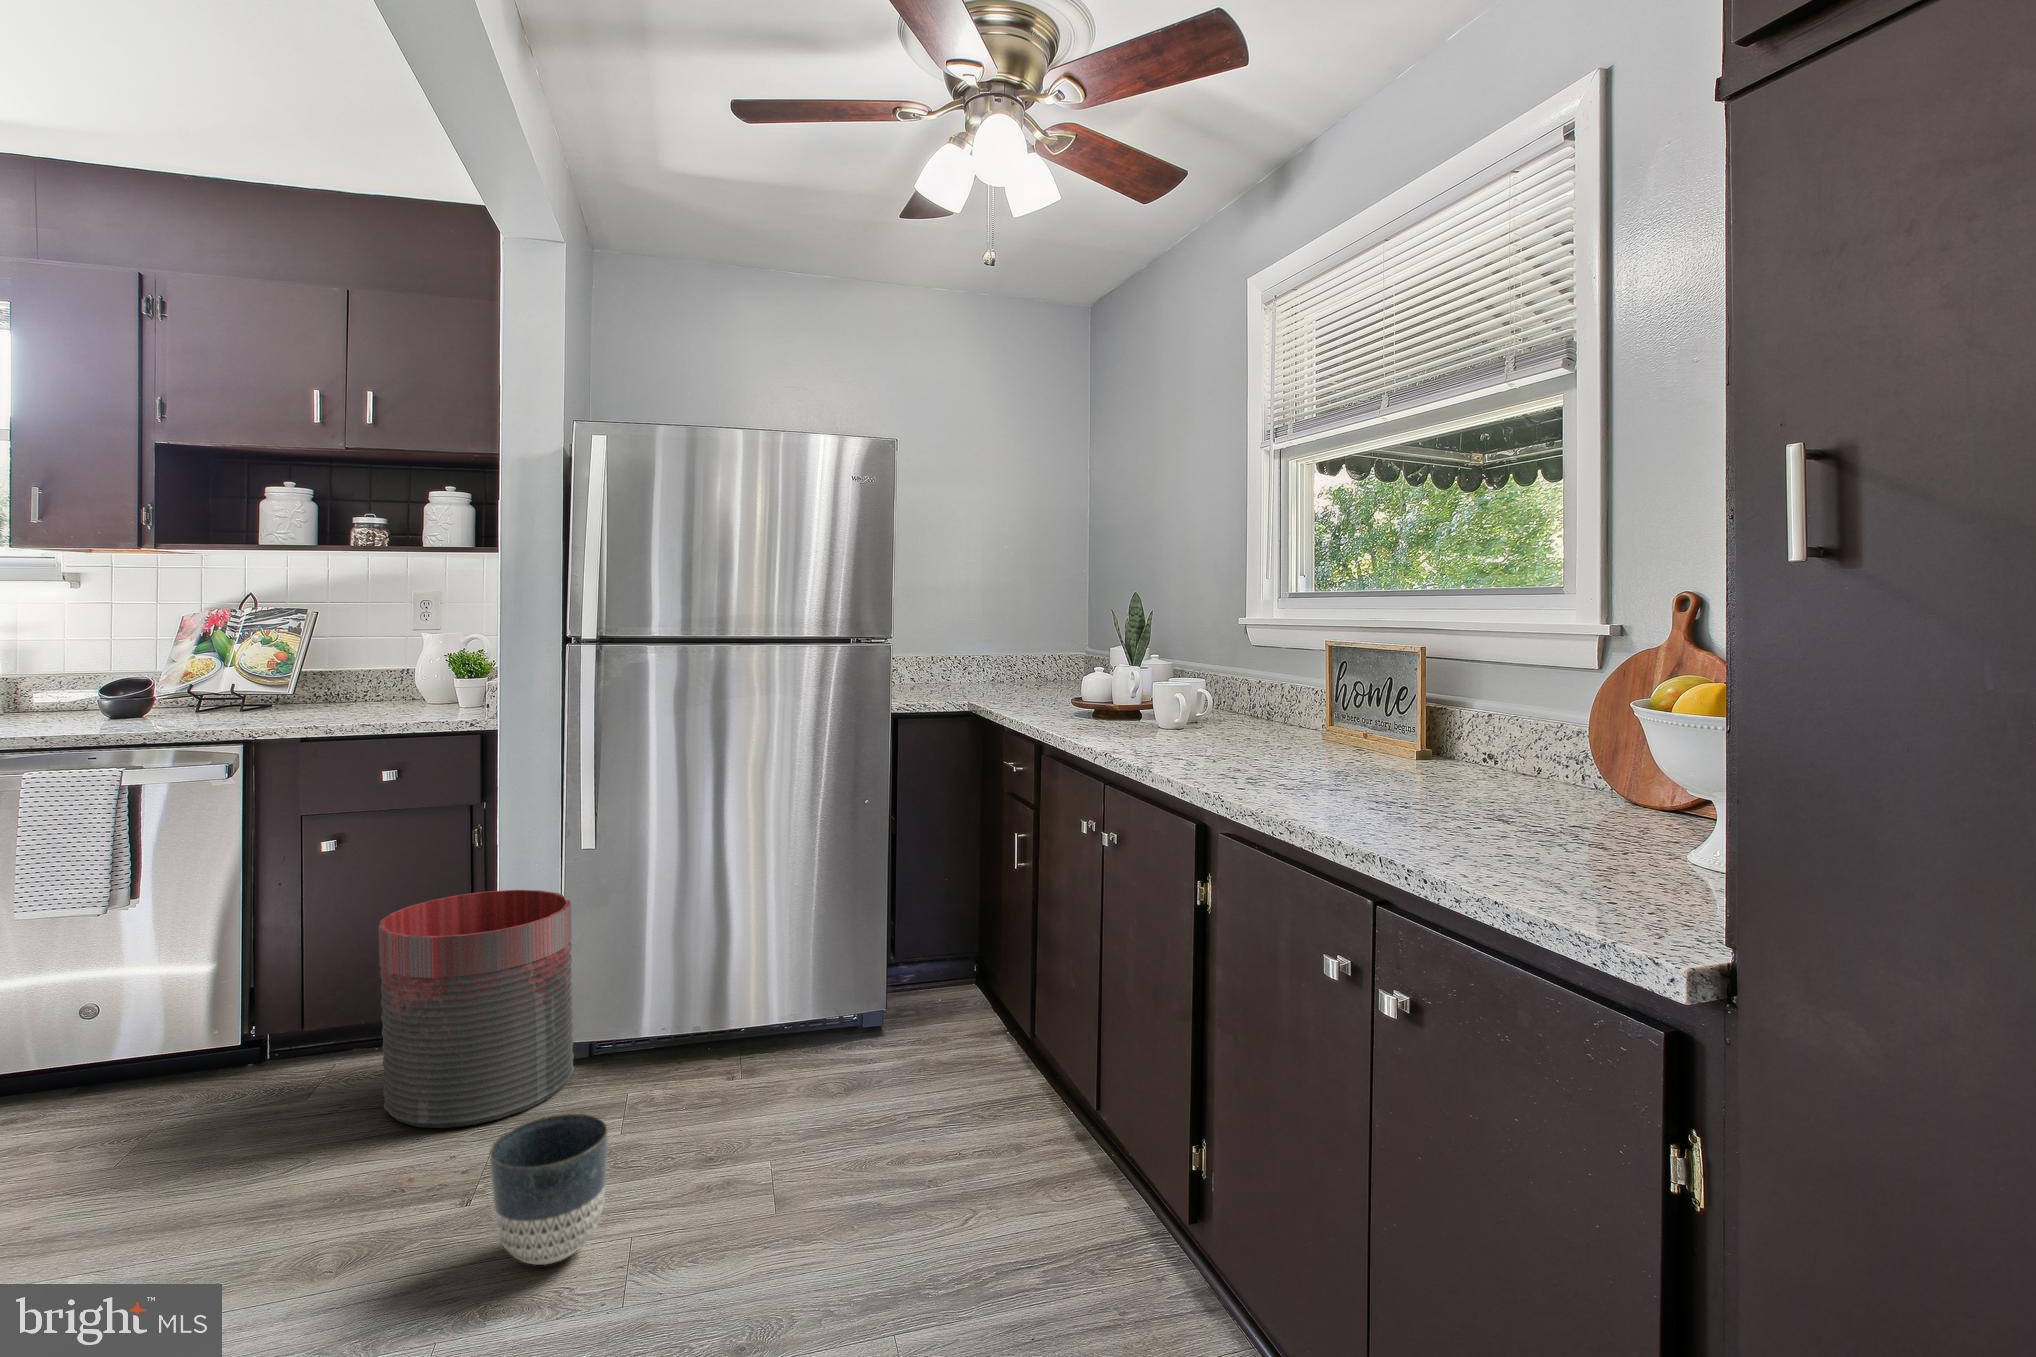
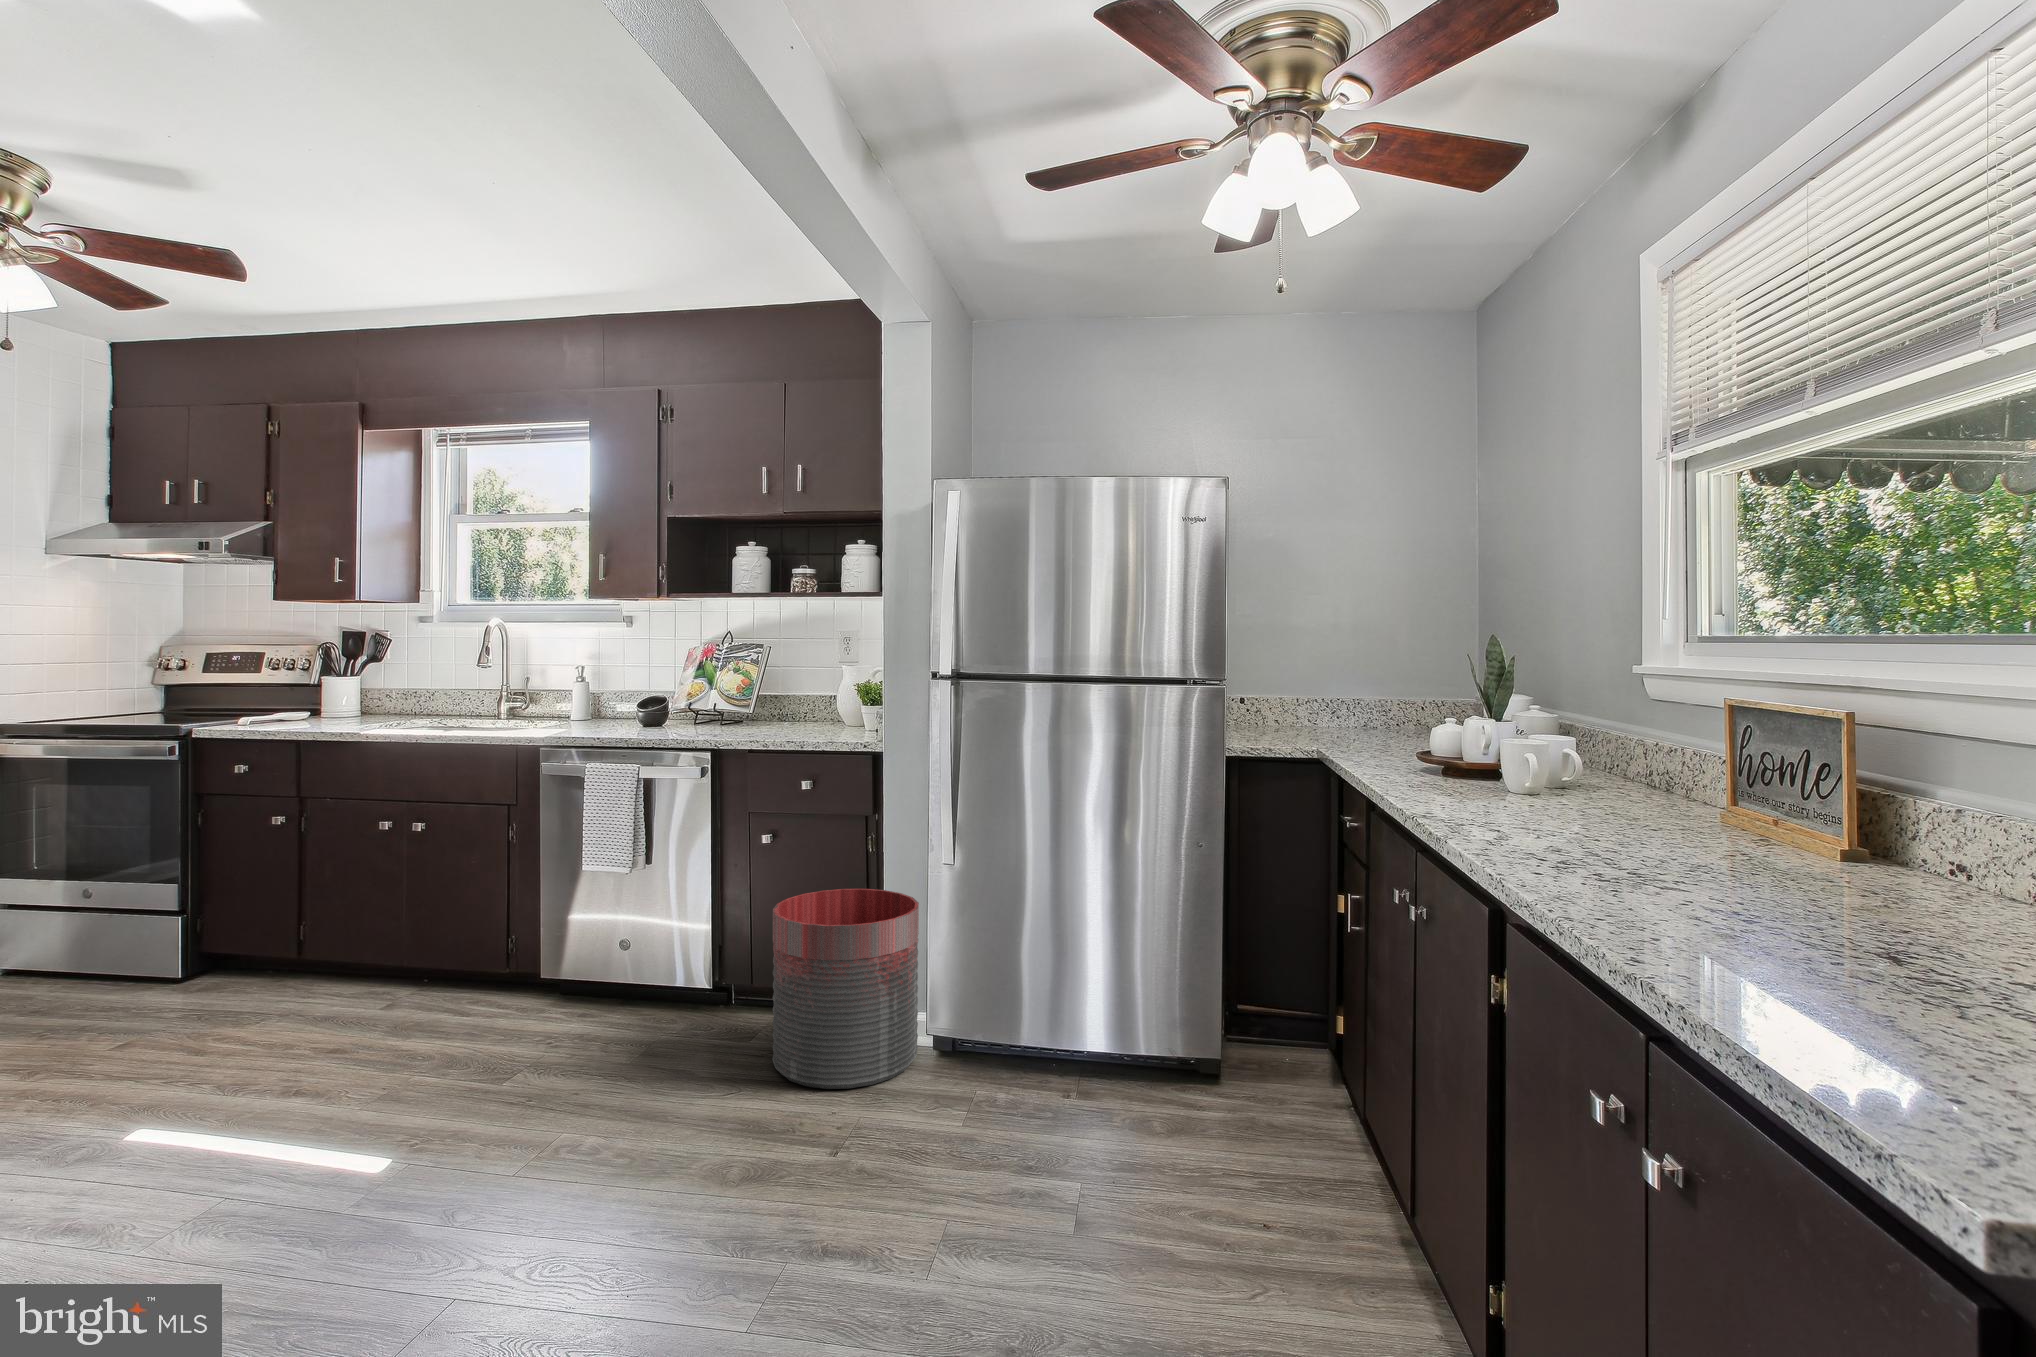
planter: present [490,1114,608,1265] -> none [796,1098,891,1230]

